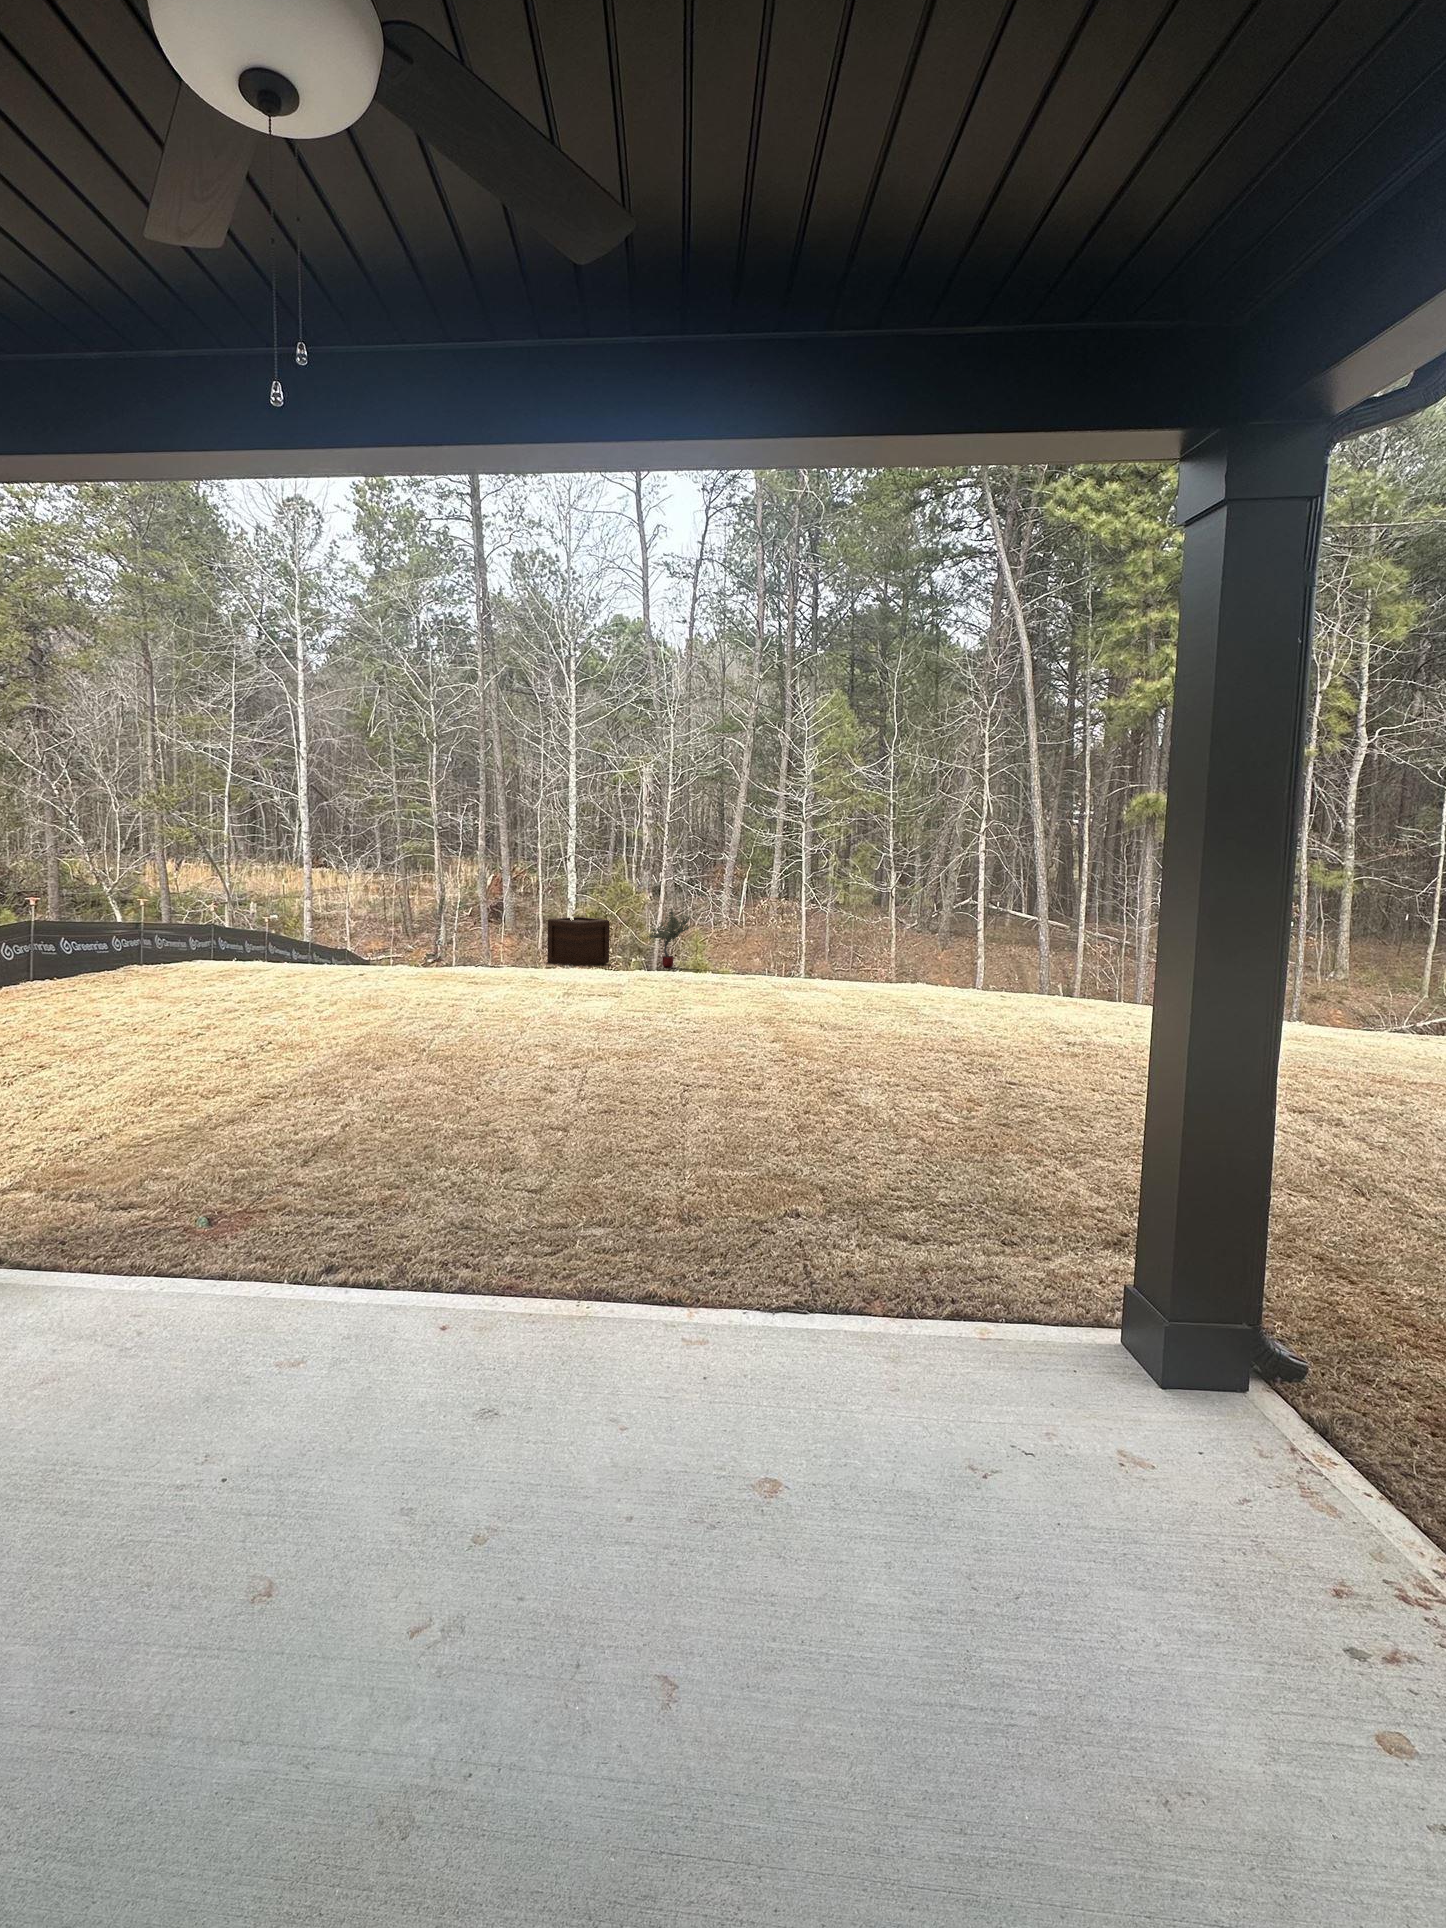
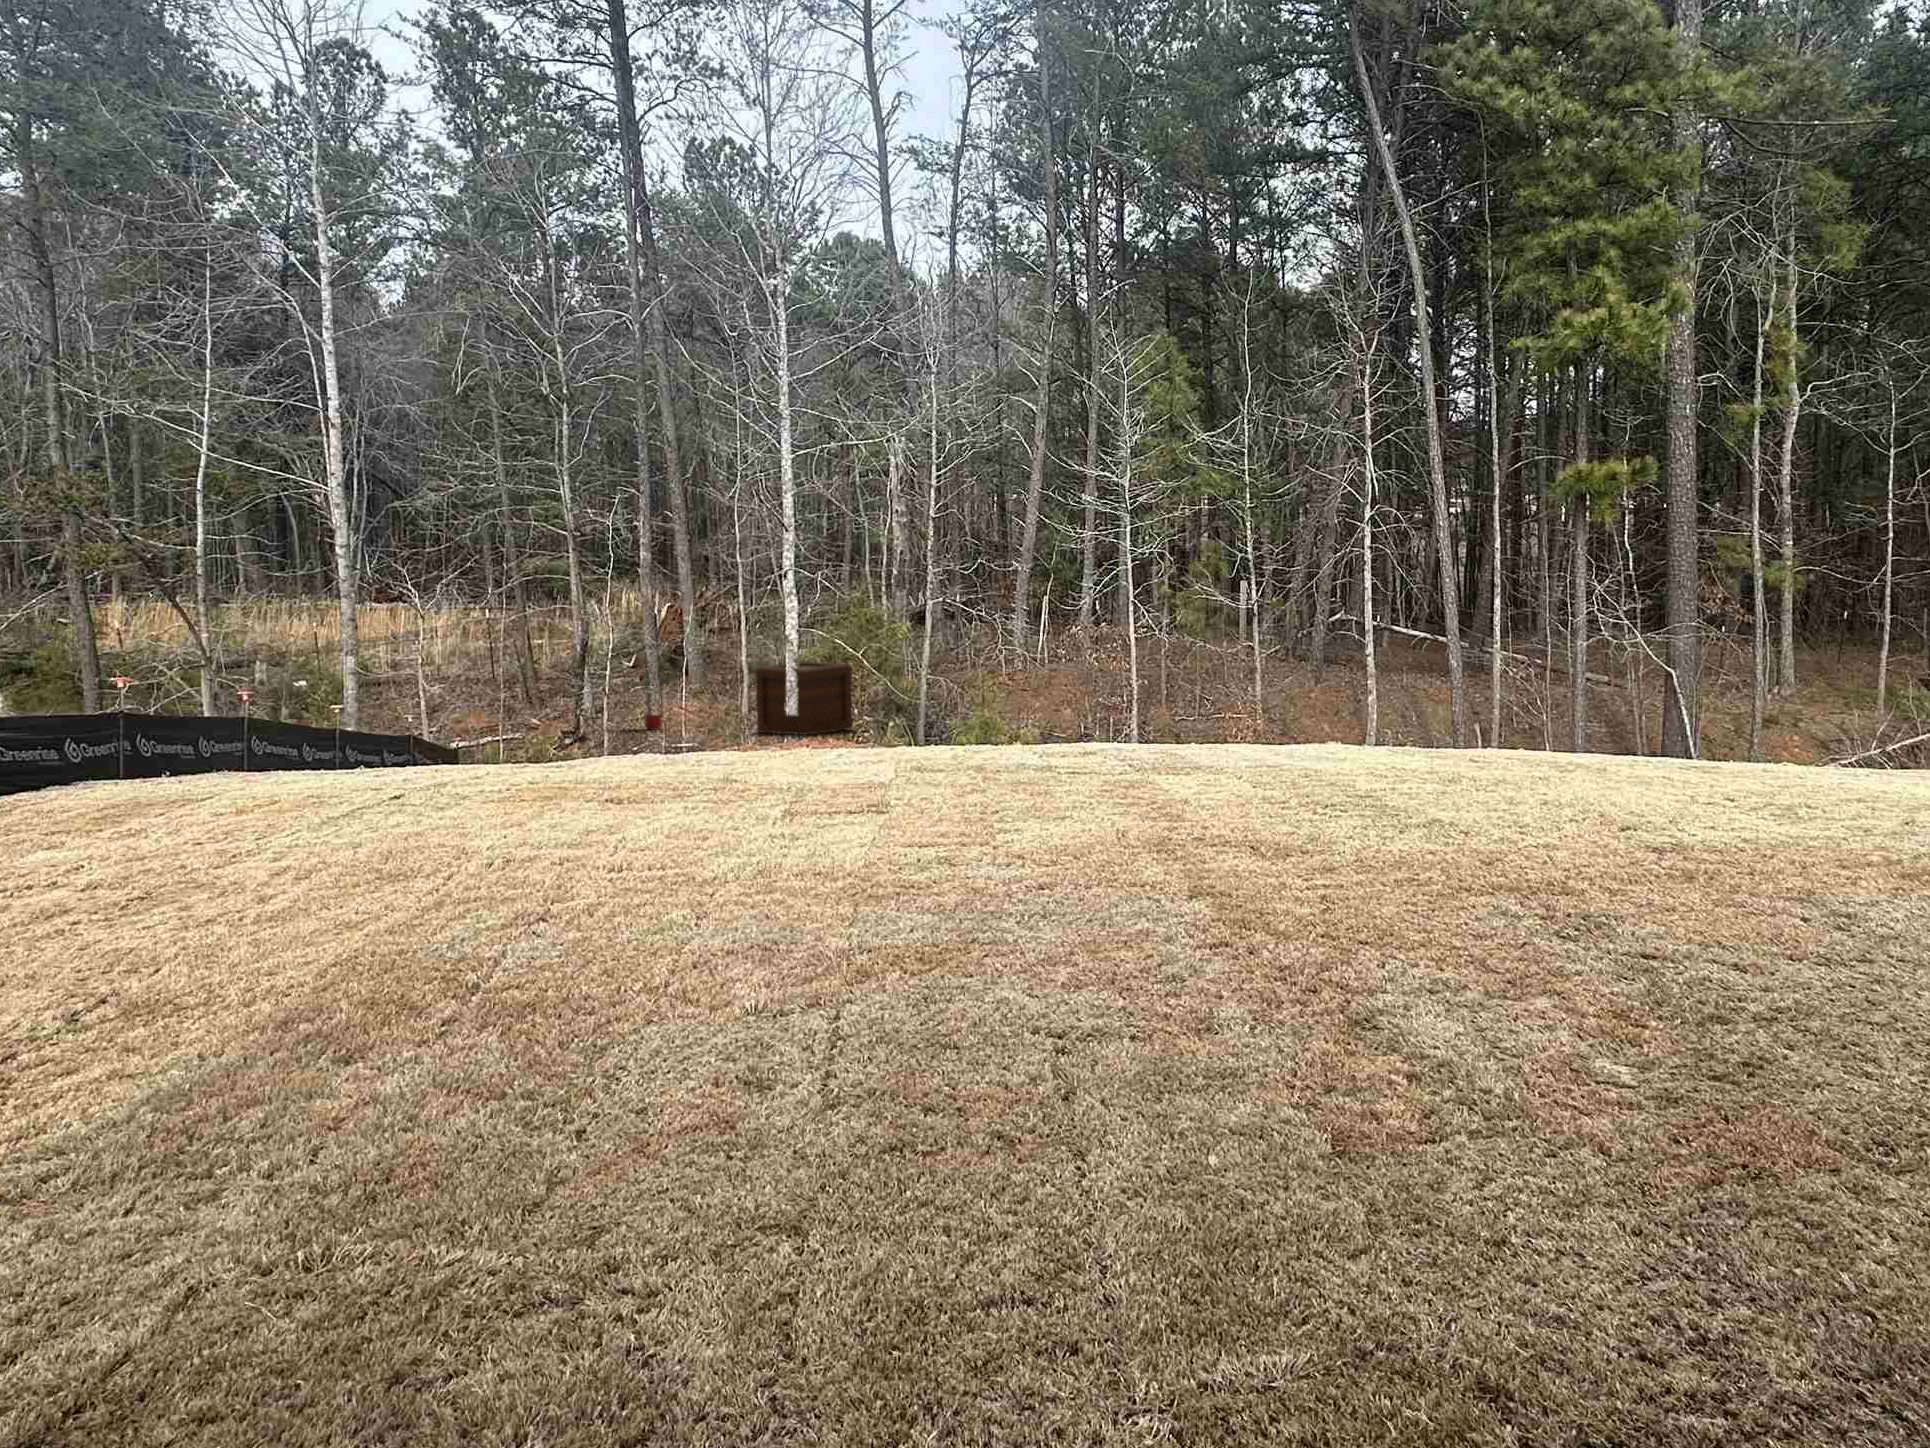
potted tree: present [647,909,690,968] -> present [621,646,684,730]

